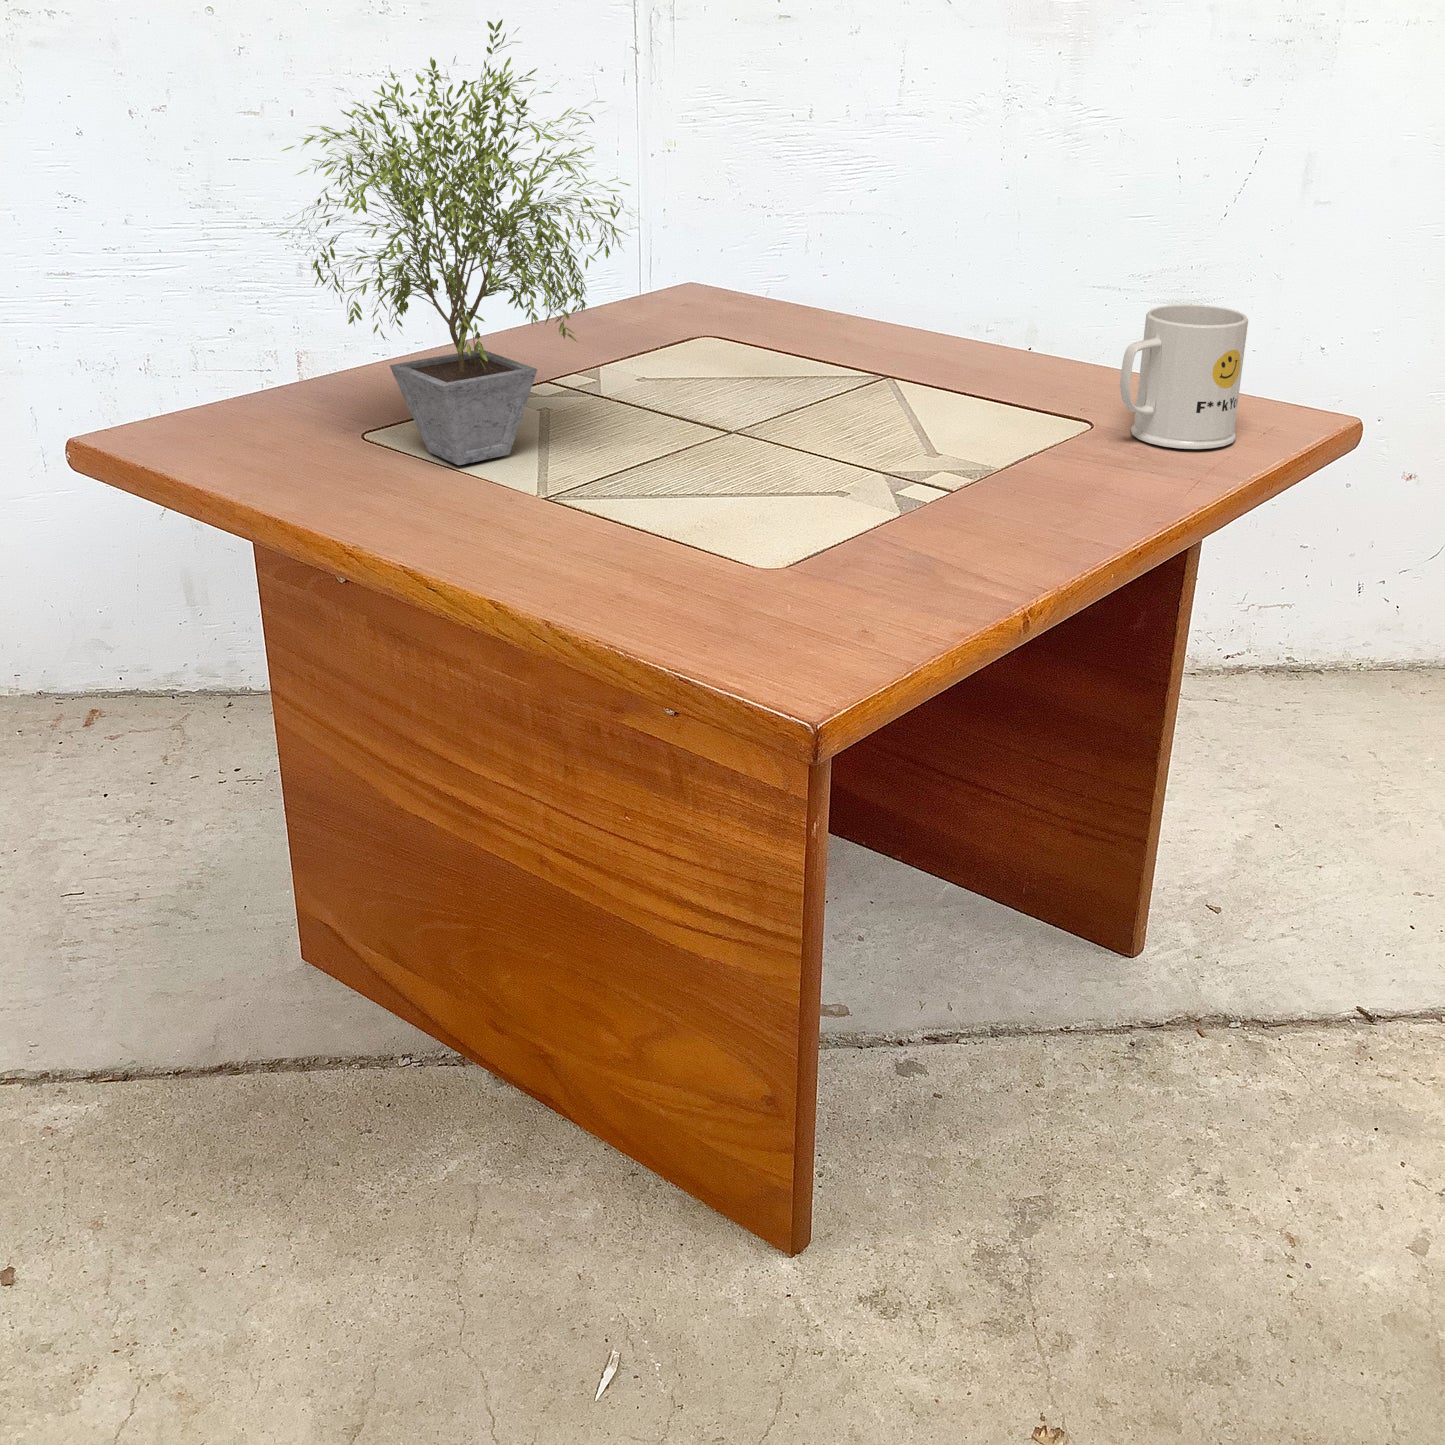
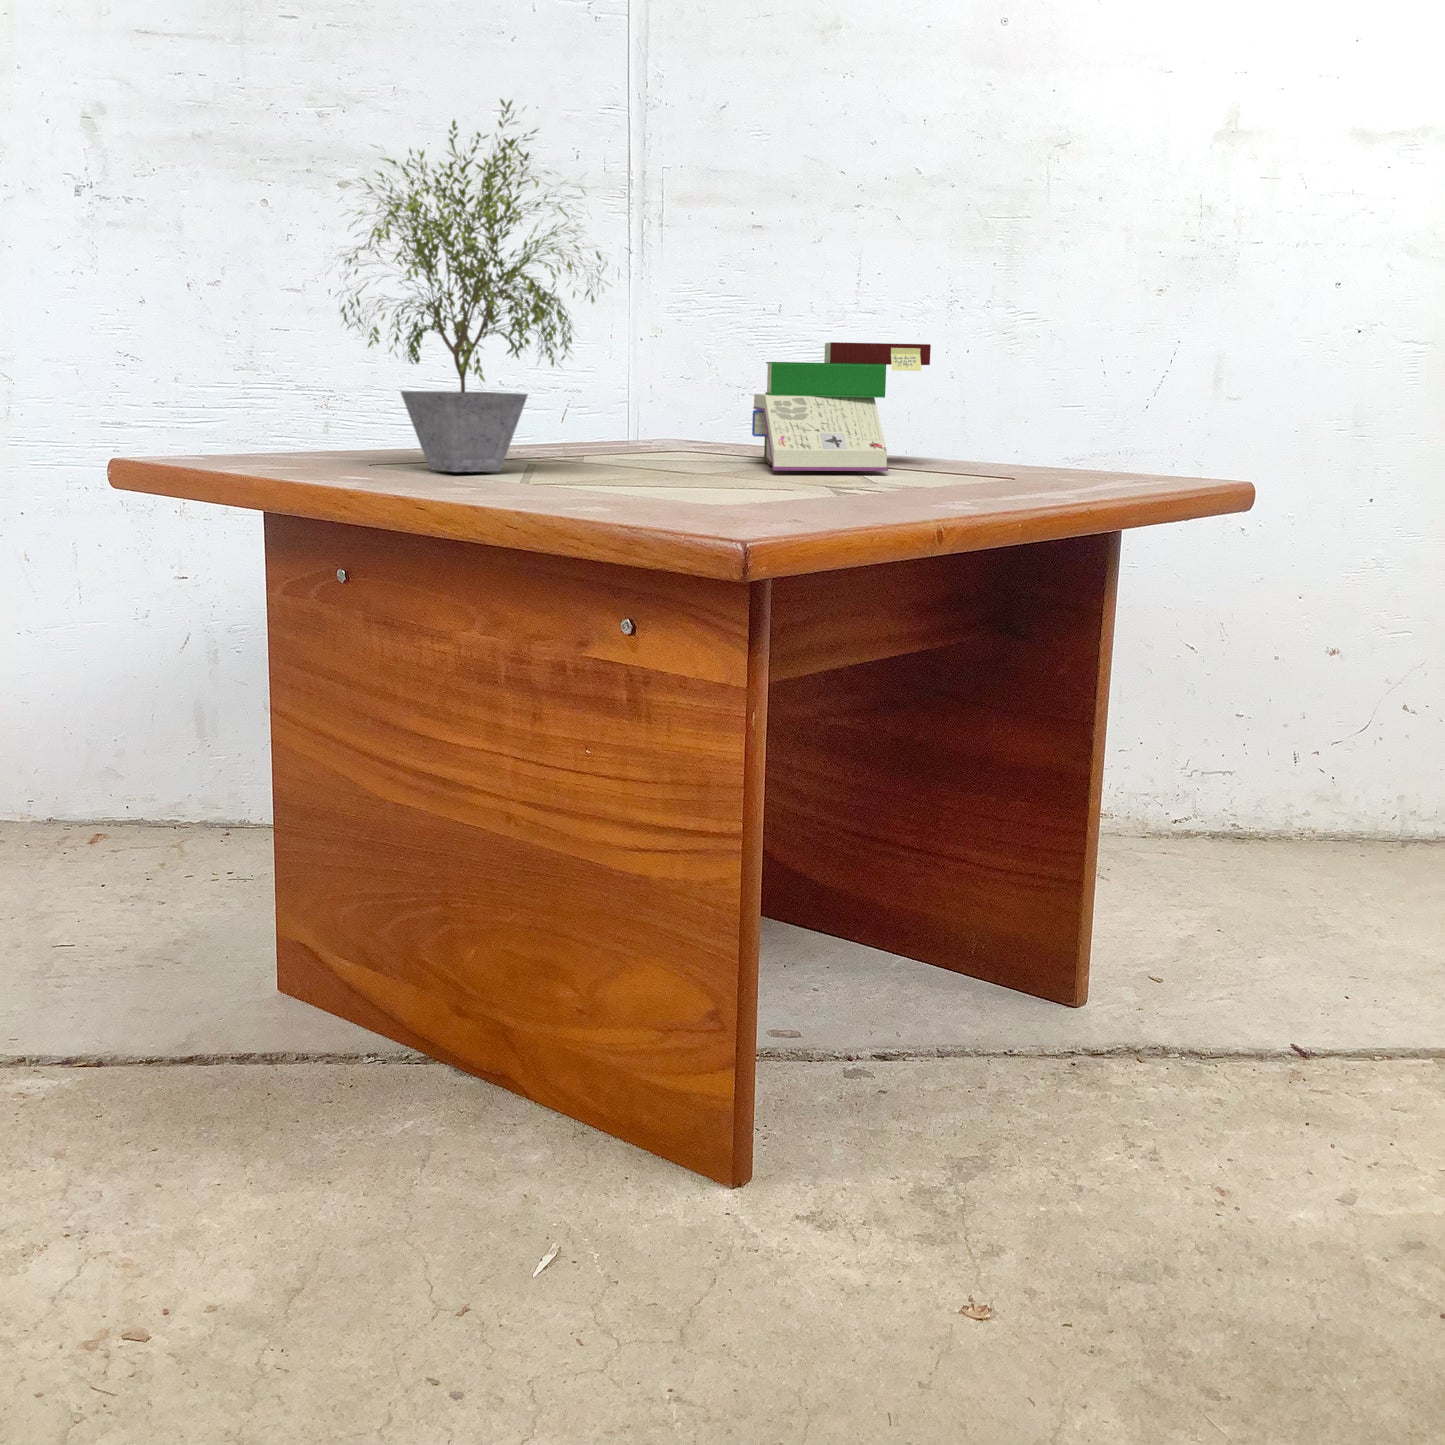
book: none [789,237,995,431] -> present [752,342,931,471]
mug: present [1120,305,1248,449] -> none [1036,373,1145,483]

